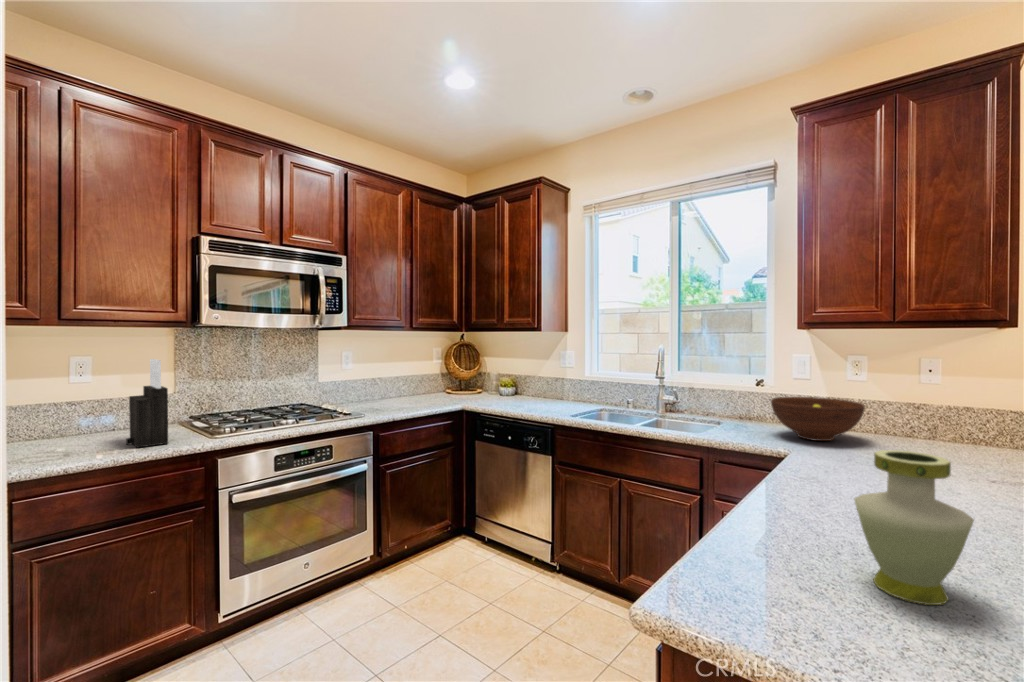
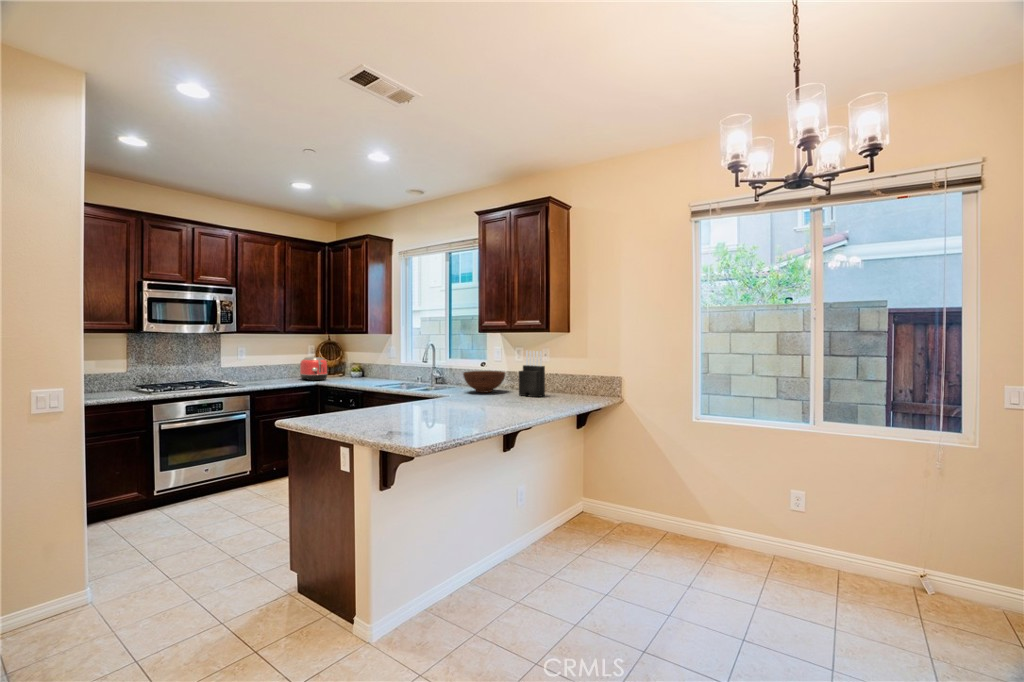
knife block: present [126,359,168,448] -> present [519,351,545,397]
toaster: none [431,366,474,403] -> present [300,357,327,381]
vase: present [854,450,974,605] -> none [373,377,403,422]

